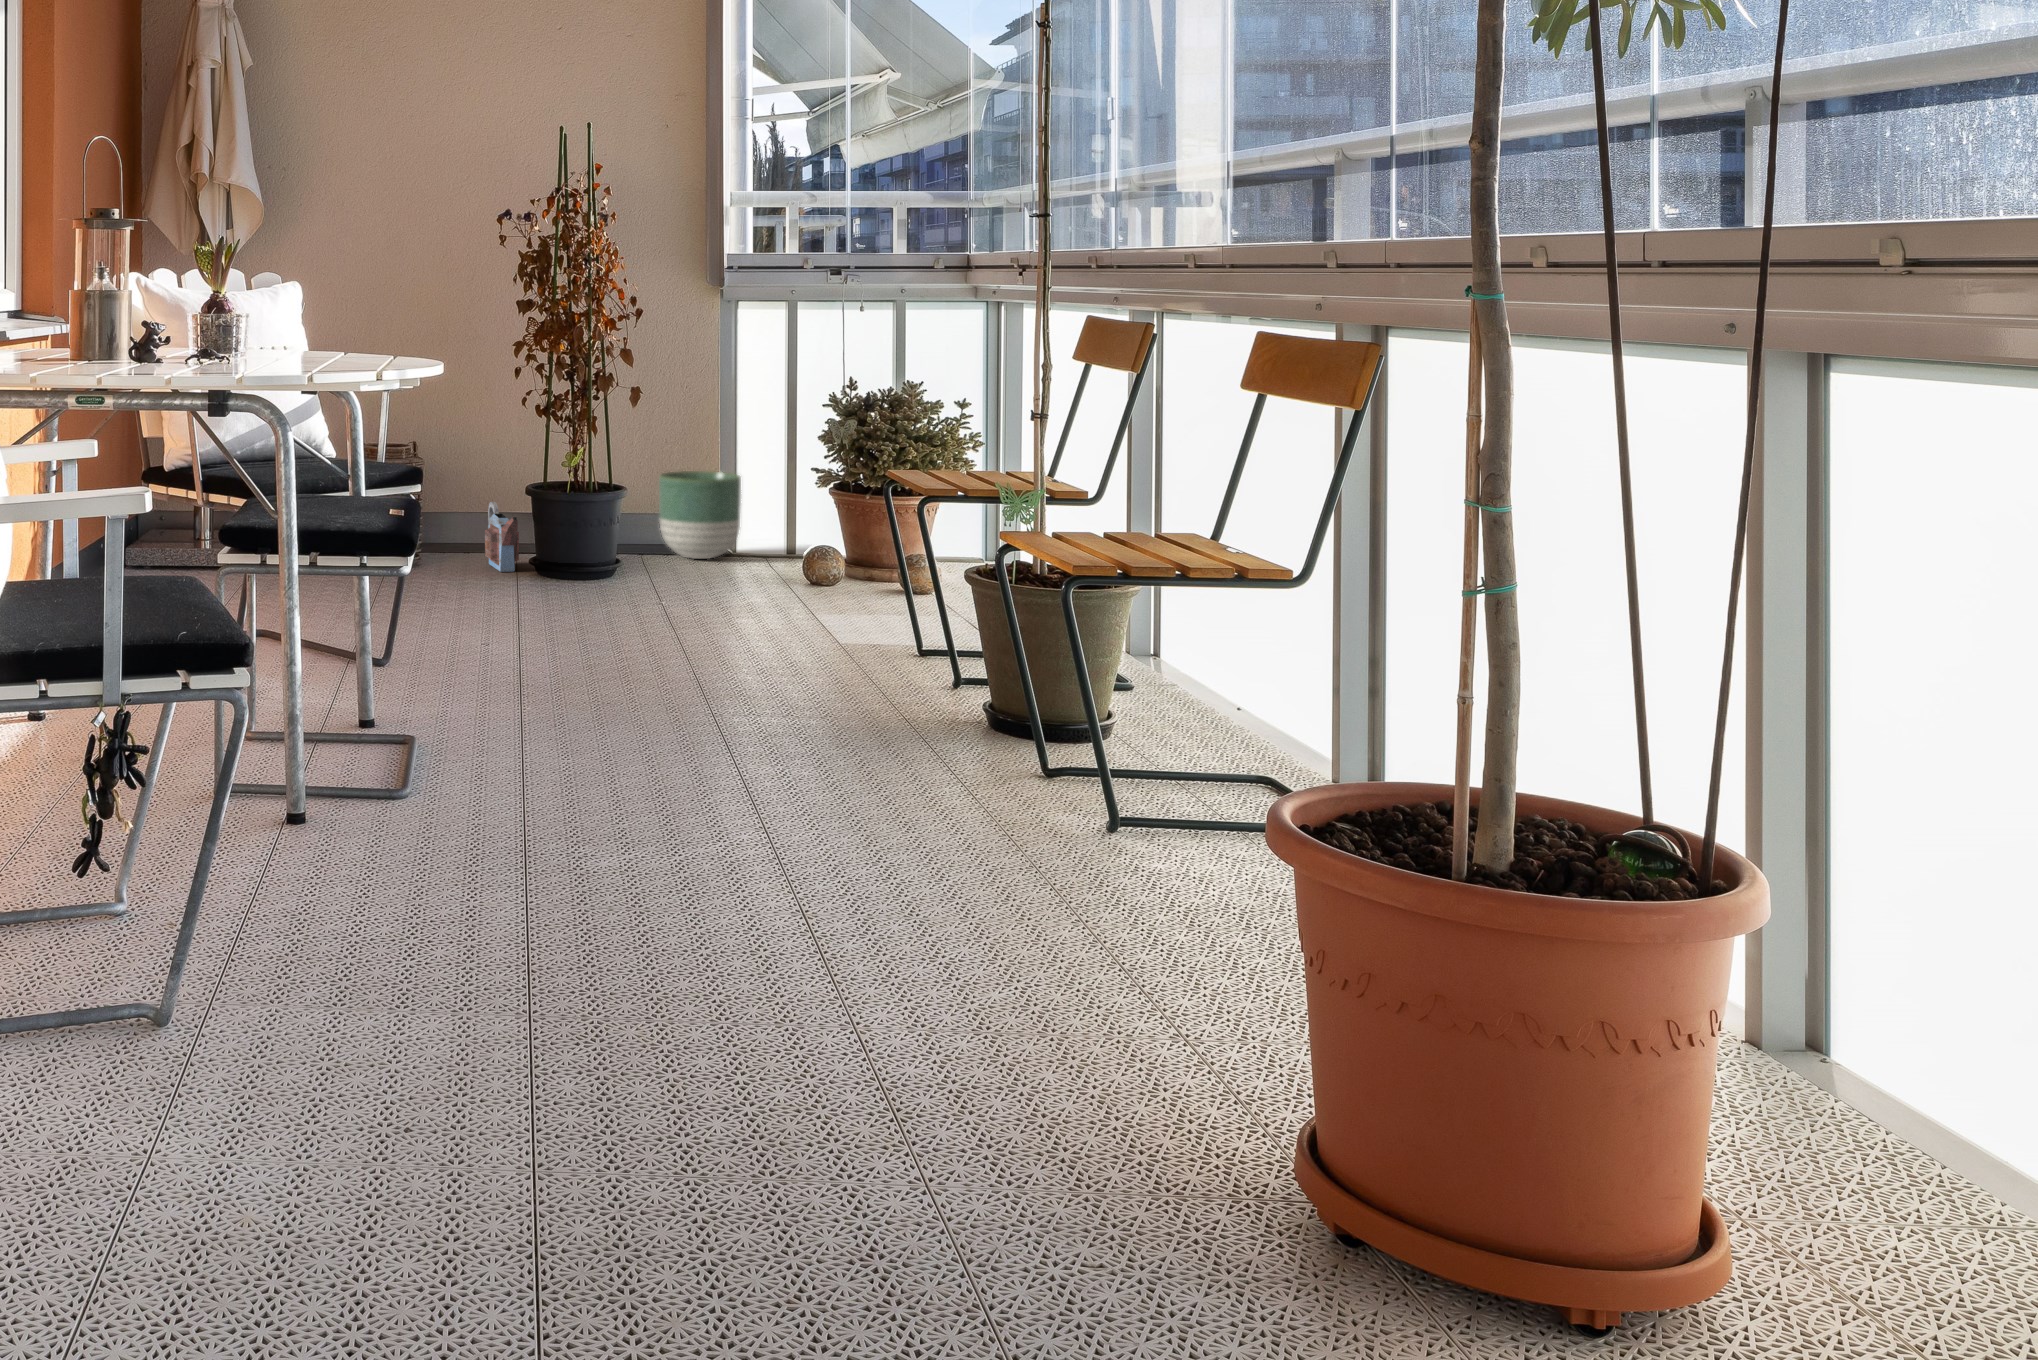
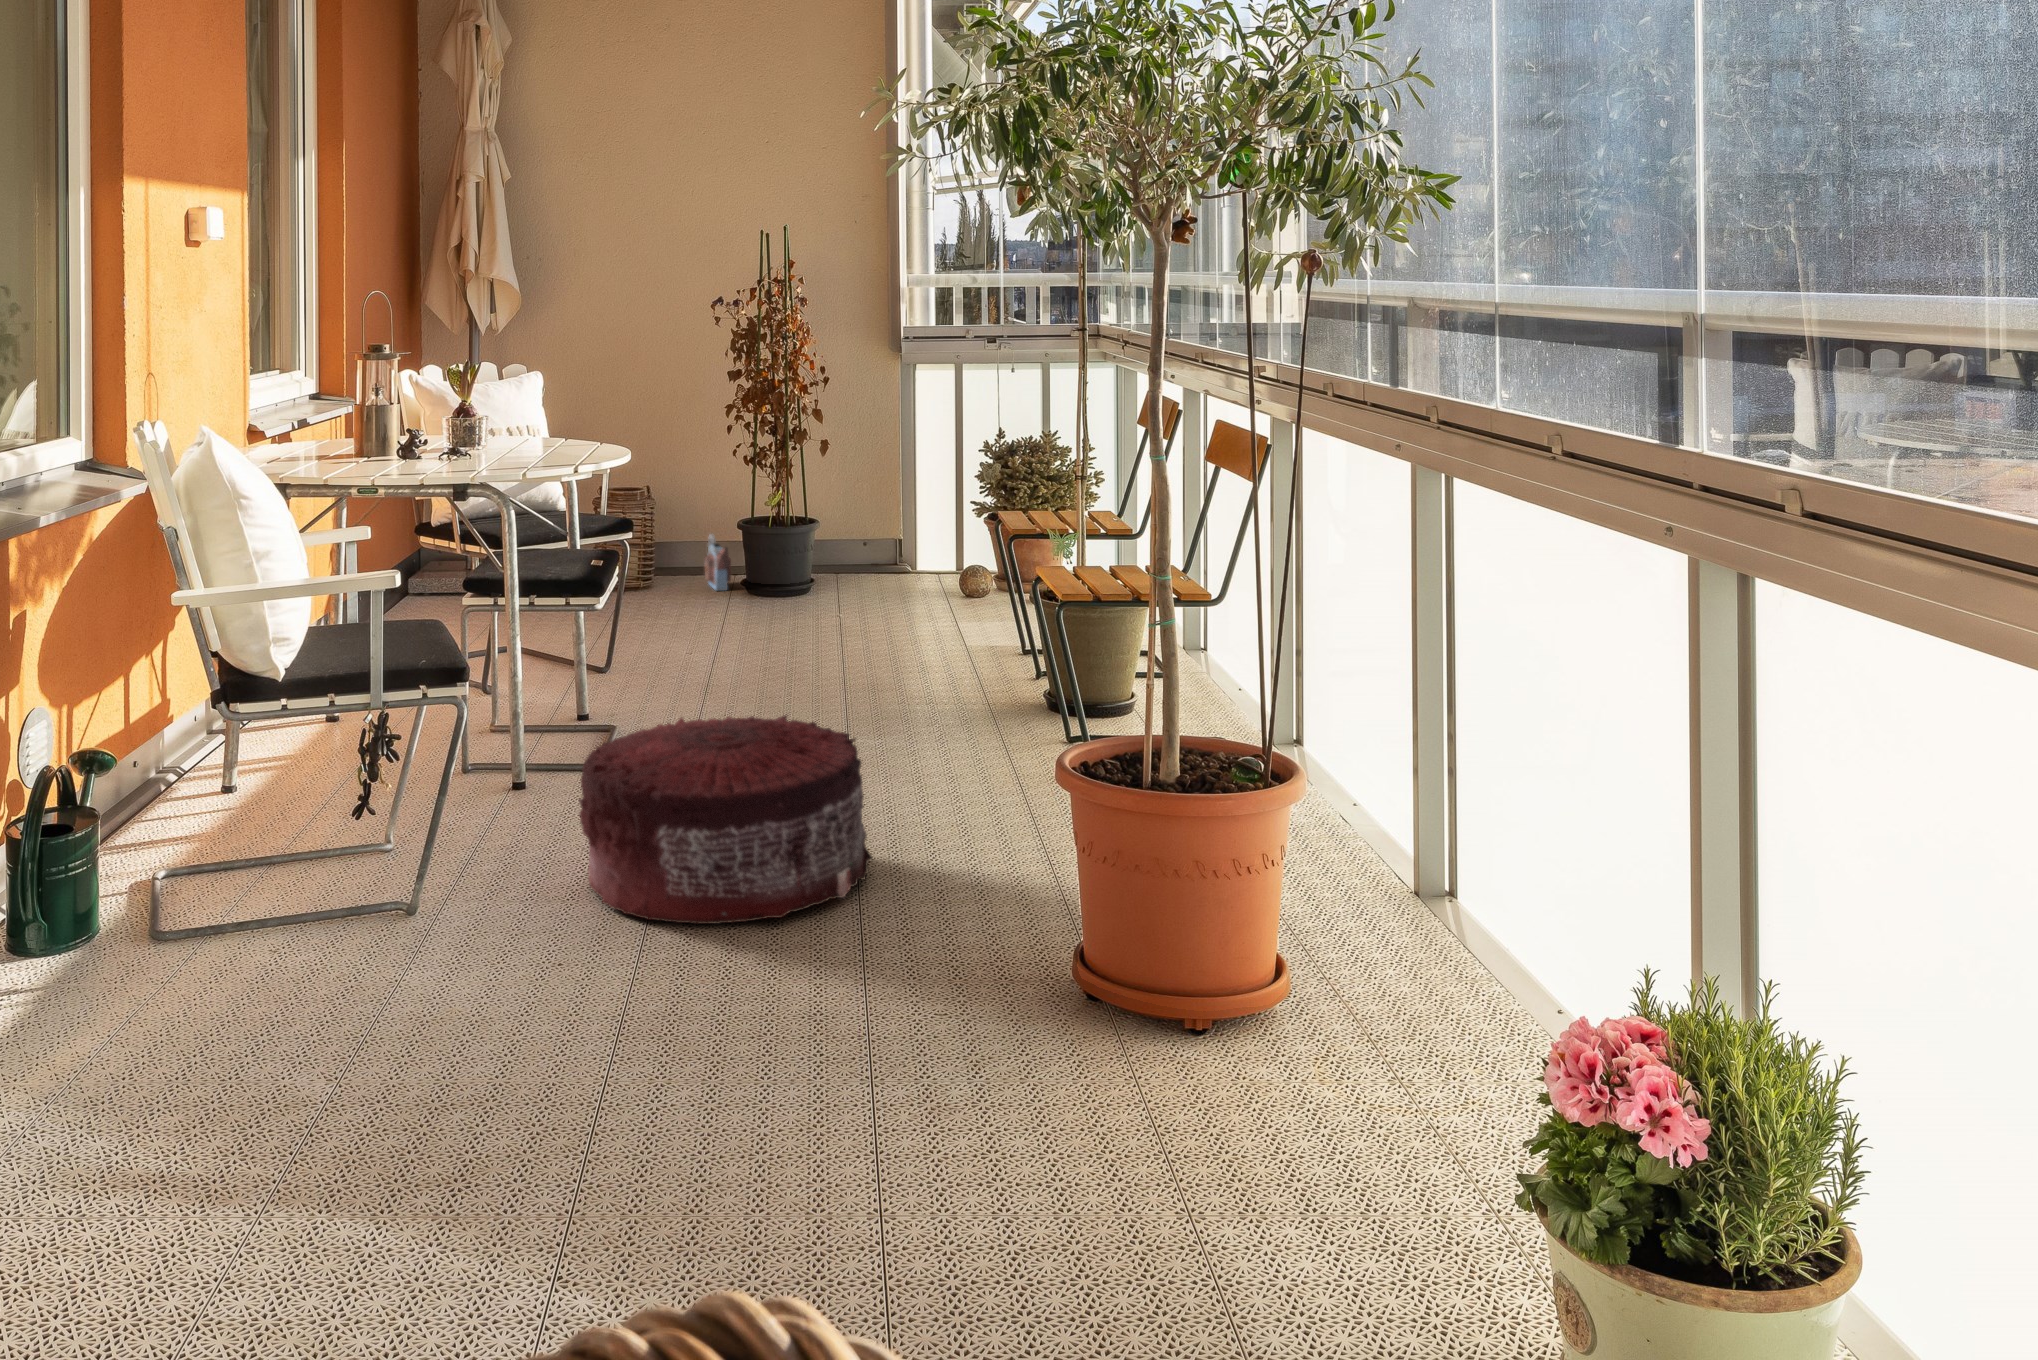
planter: present [659,471,741,559] -> none [847,505,913,576]
pouf: none [415,730,868,1068] -> present [579,715,873,924]

